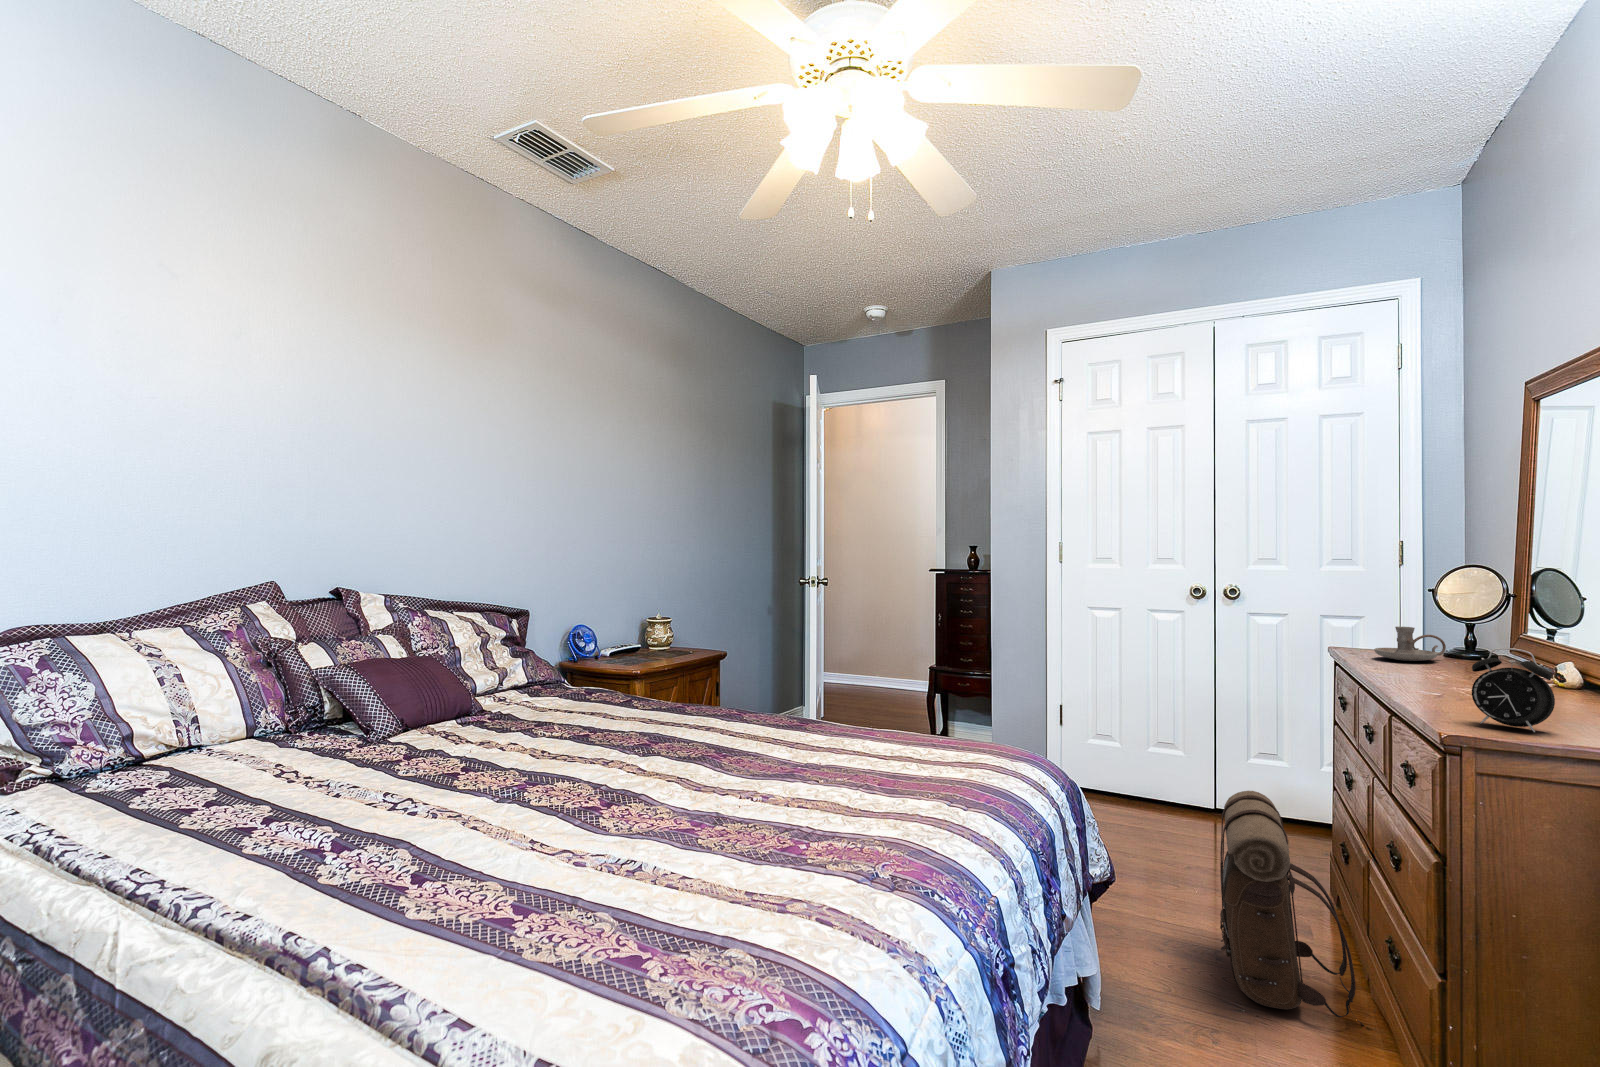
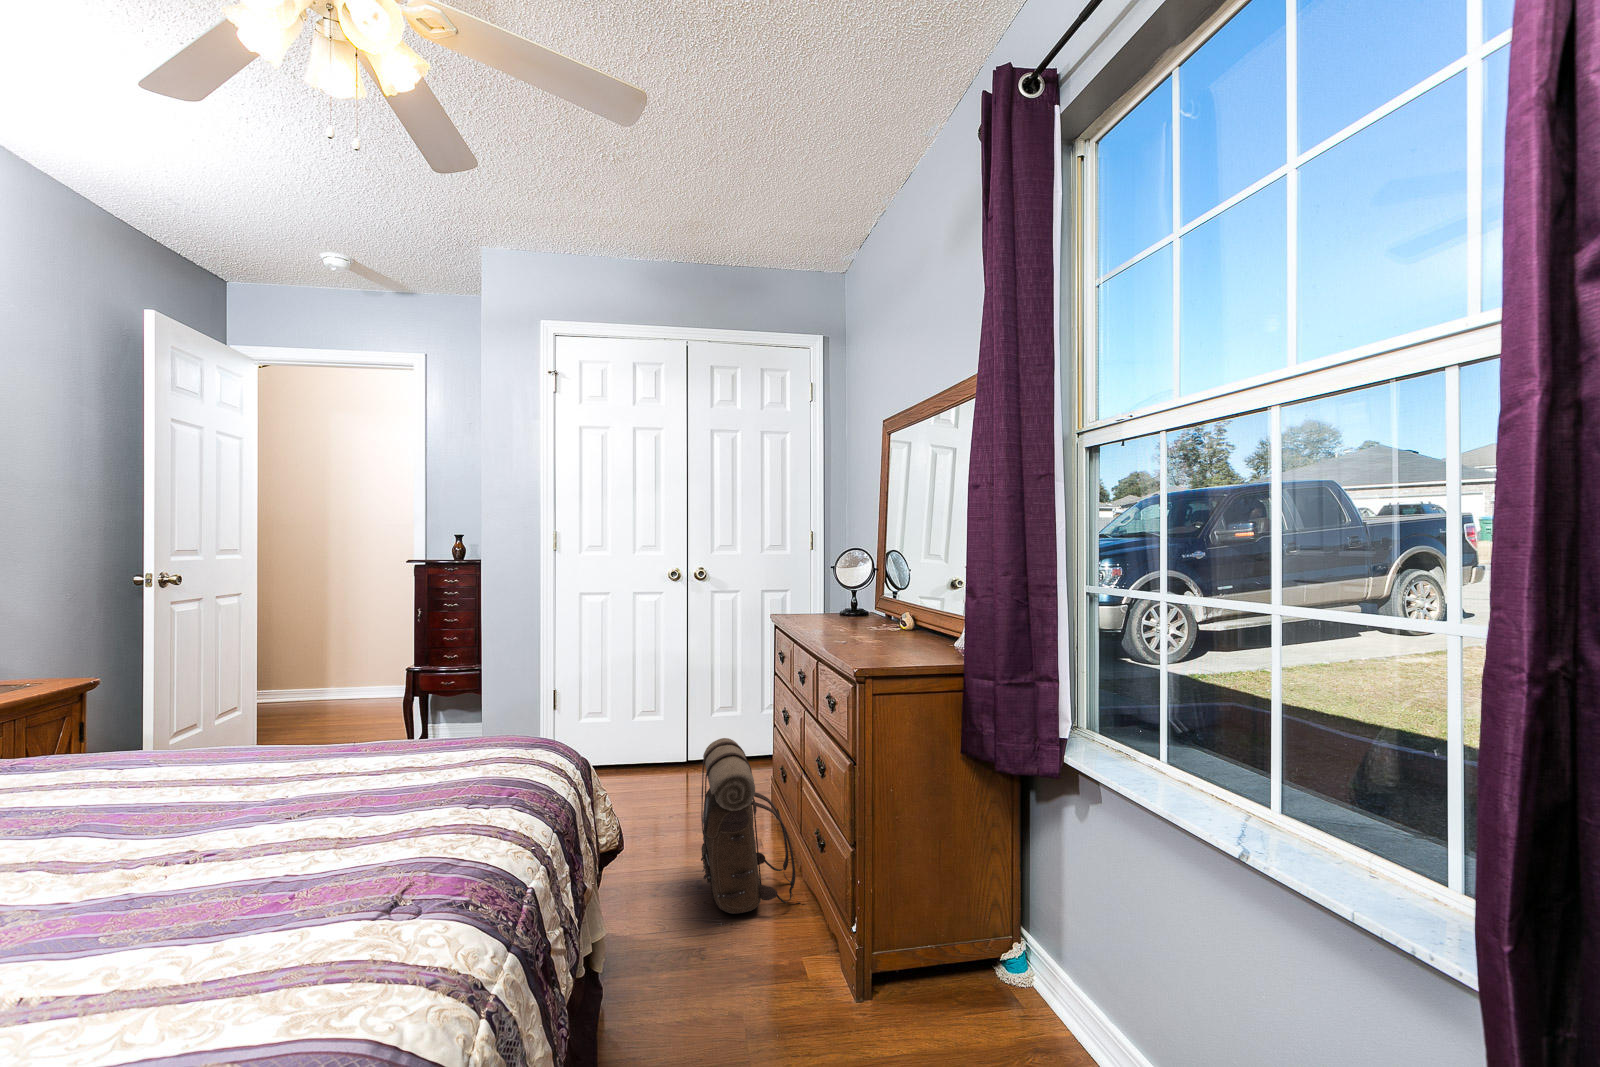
candle holder: present [1374,626,1446,661] -> none [802,594,843,620]
alarm clock: present [1472,648,1555,732] -> none [870,602,913,660]

